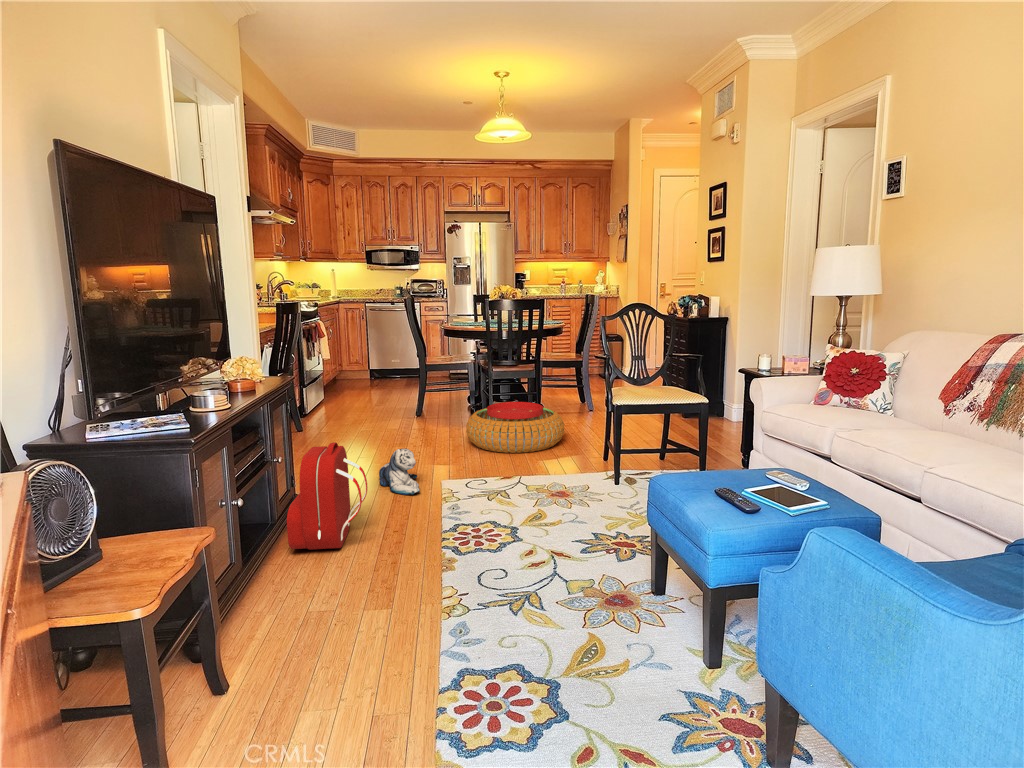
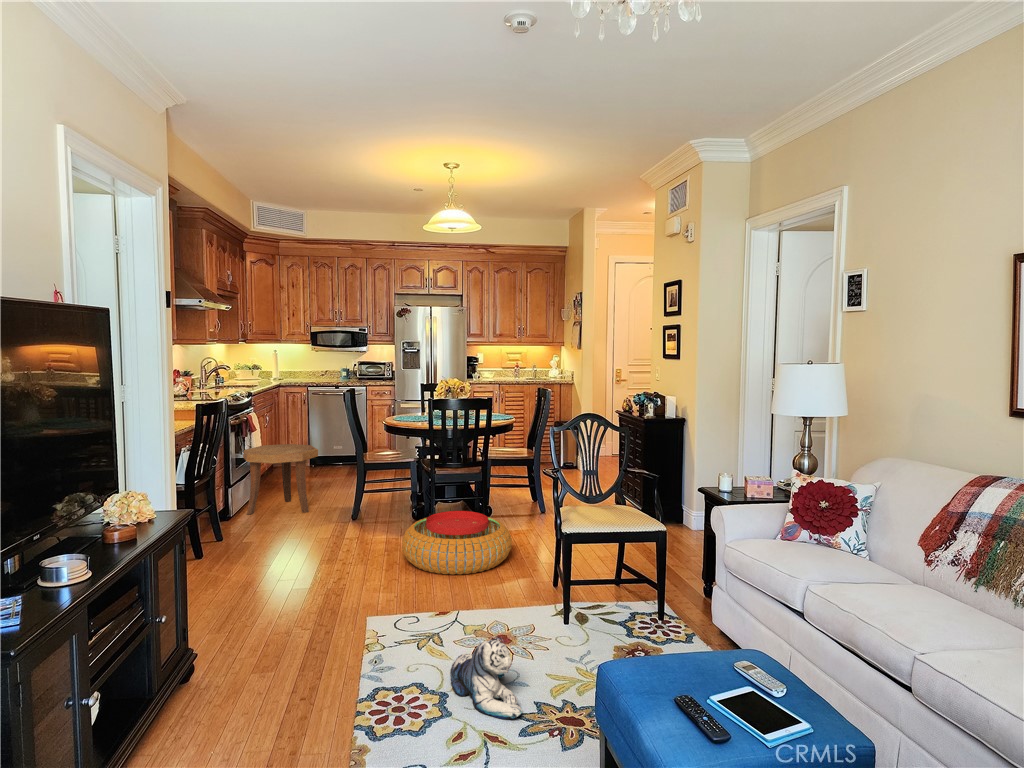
side table: none [316,352,383,414] -> present [243,444,318,514]
backpack: present [287,442,368,550] -> none [152,596,265,738]
plush toy: present [379,448,420,495] -> present [450,639,522,719]

